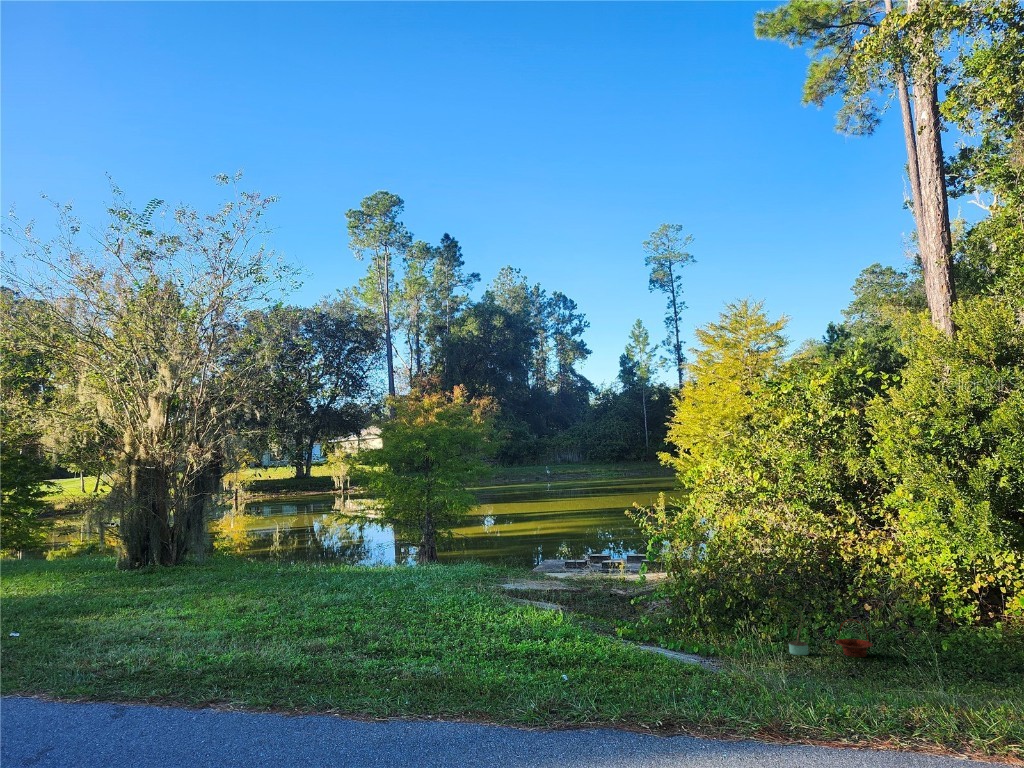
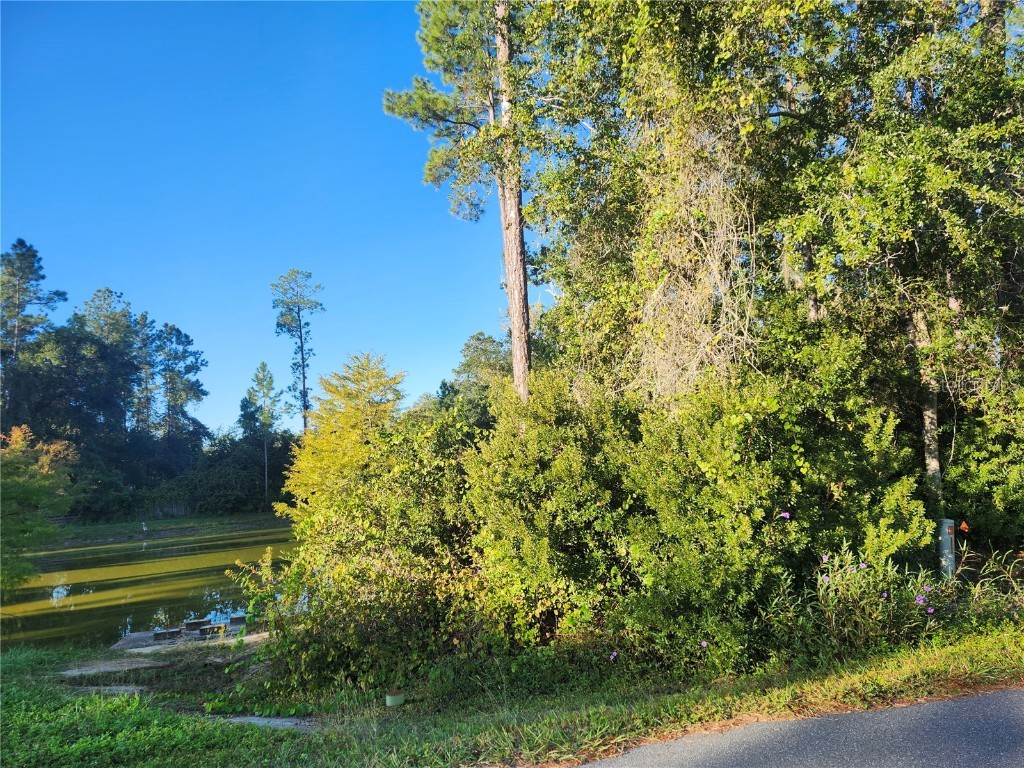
basket: present [836,621,873,657] -> none [429,659,461,696]

